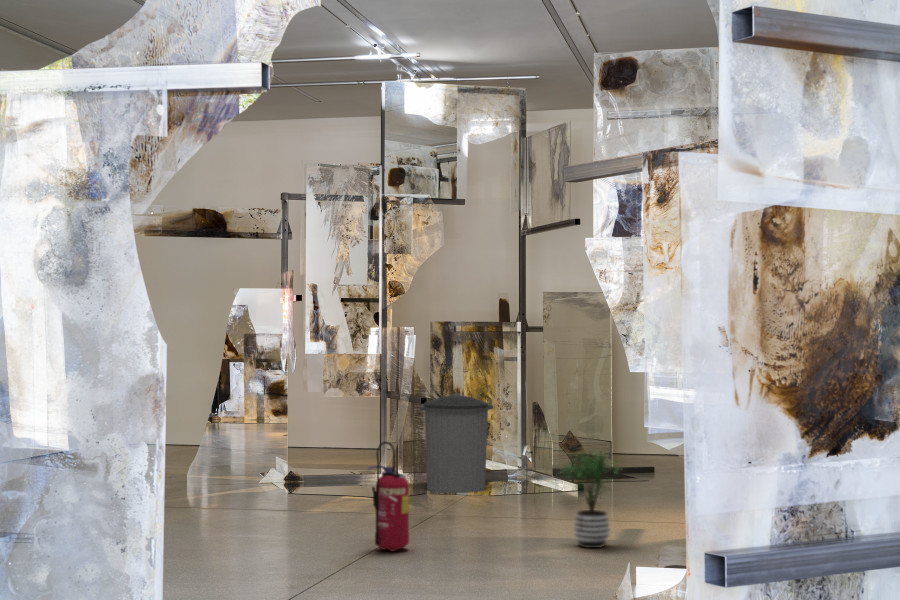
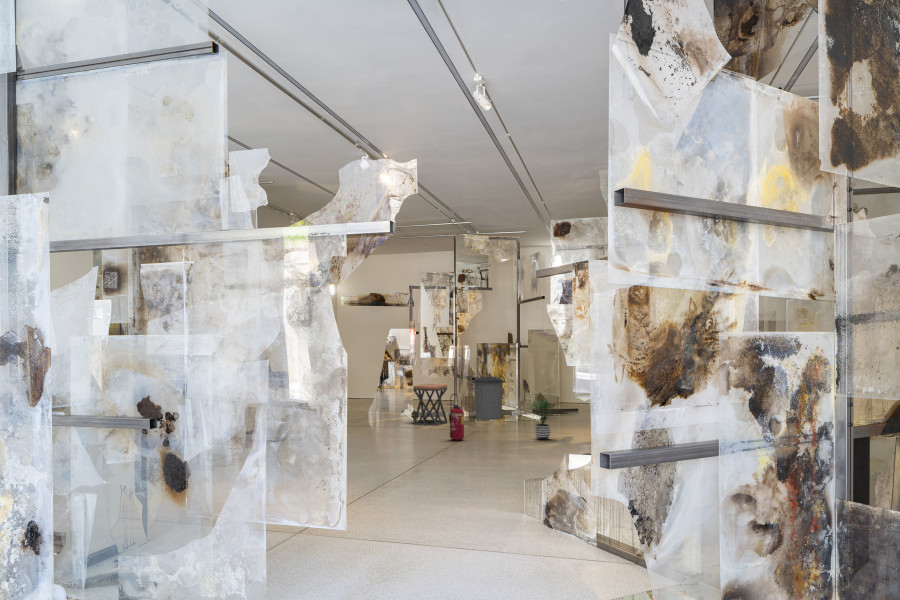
stool: none [287,414,365,510] -> present [413,384,447,426]

